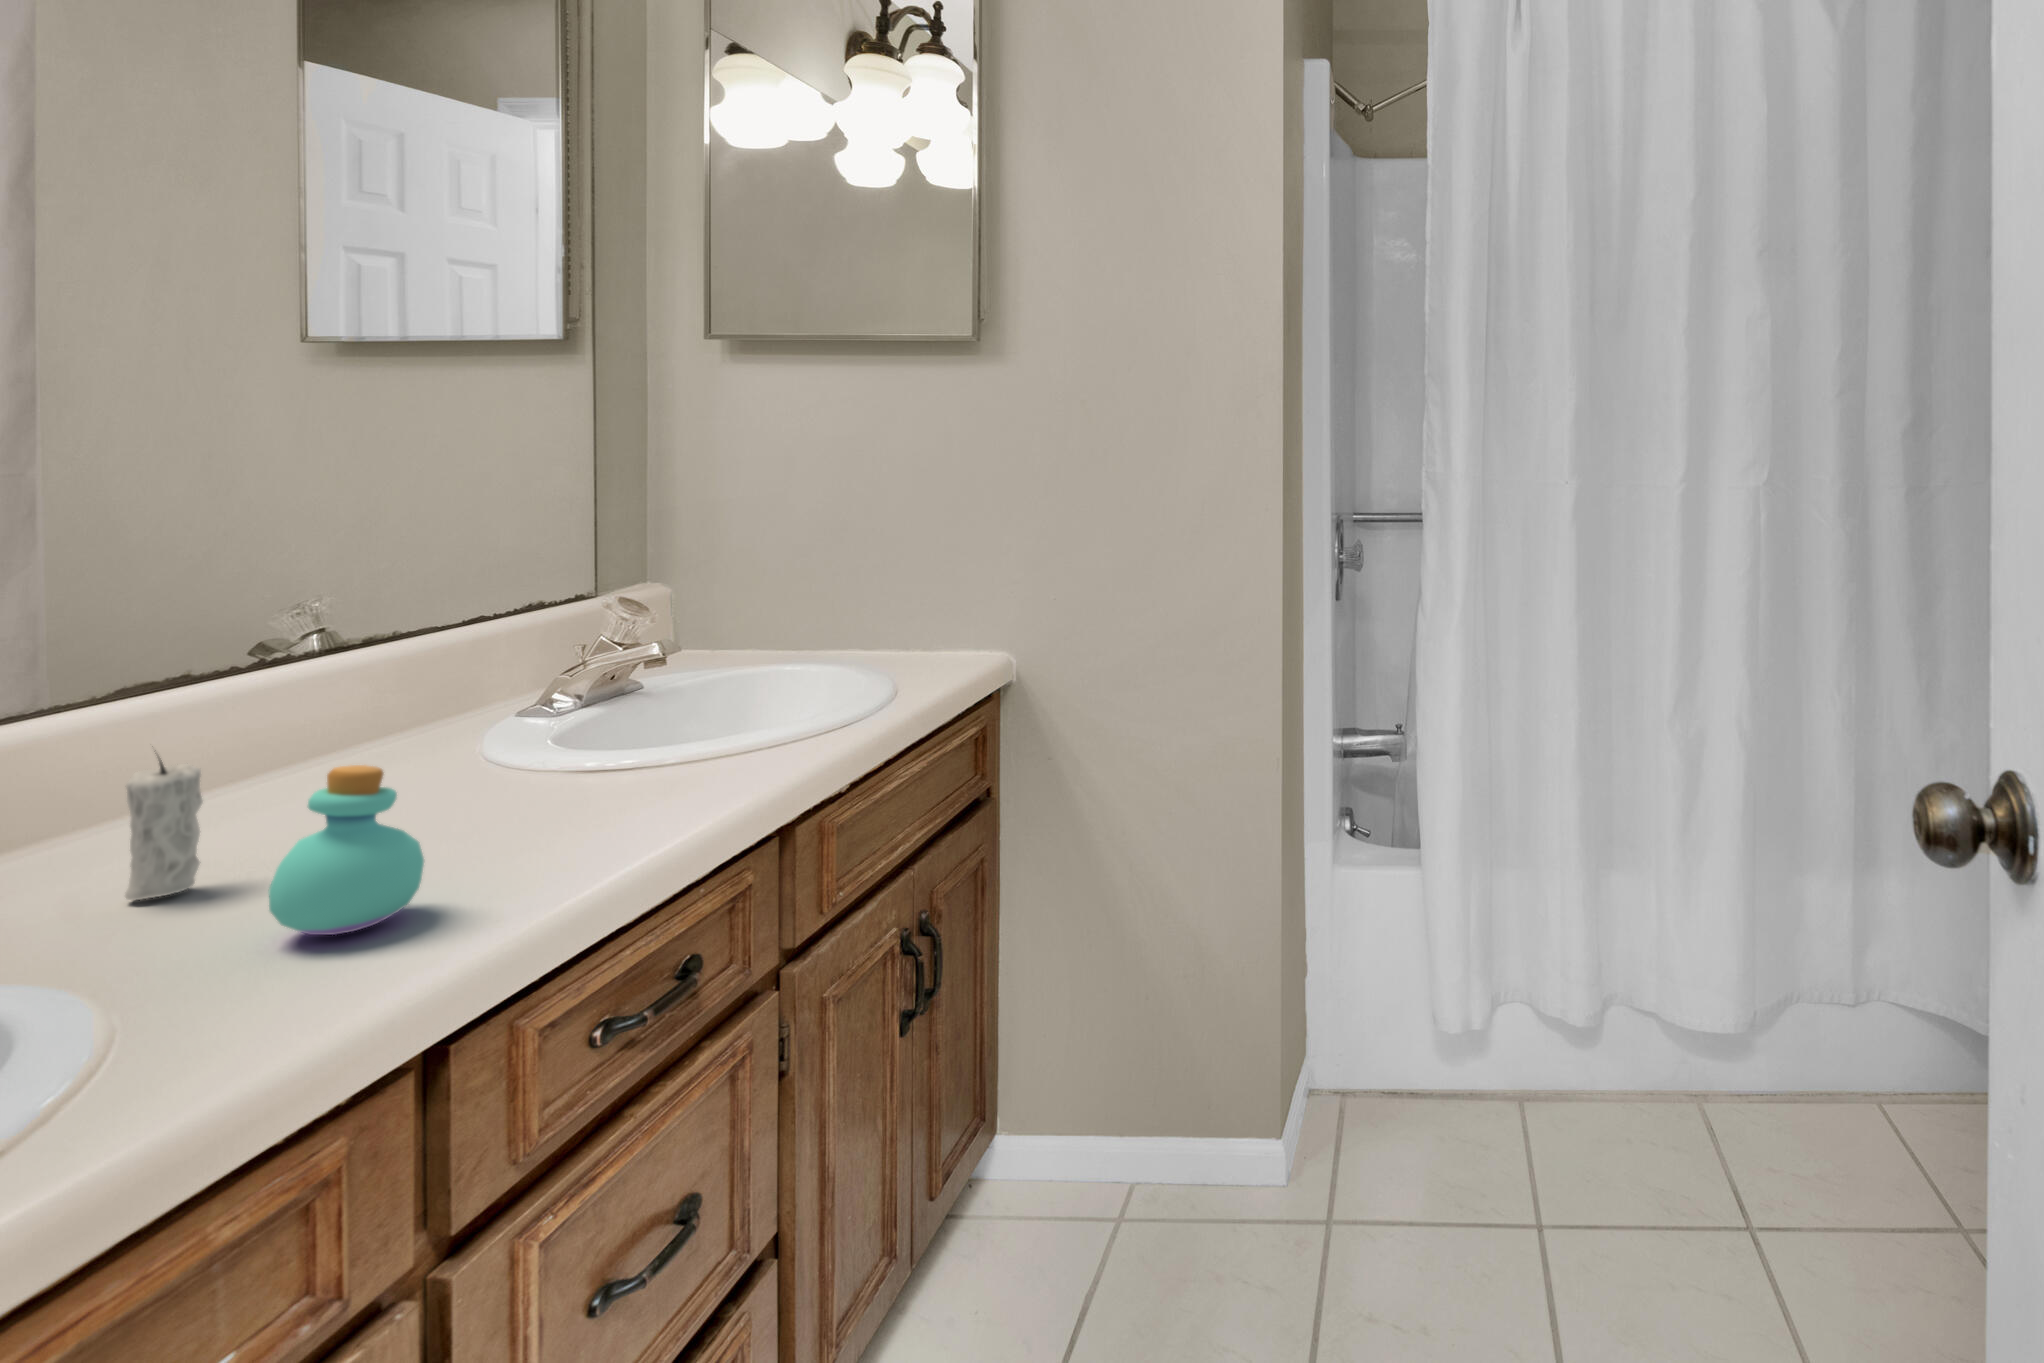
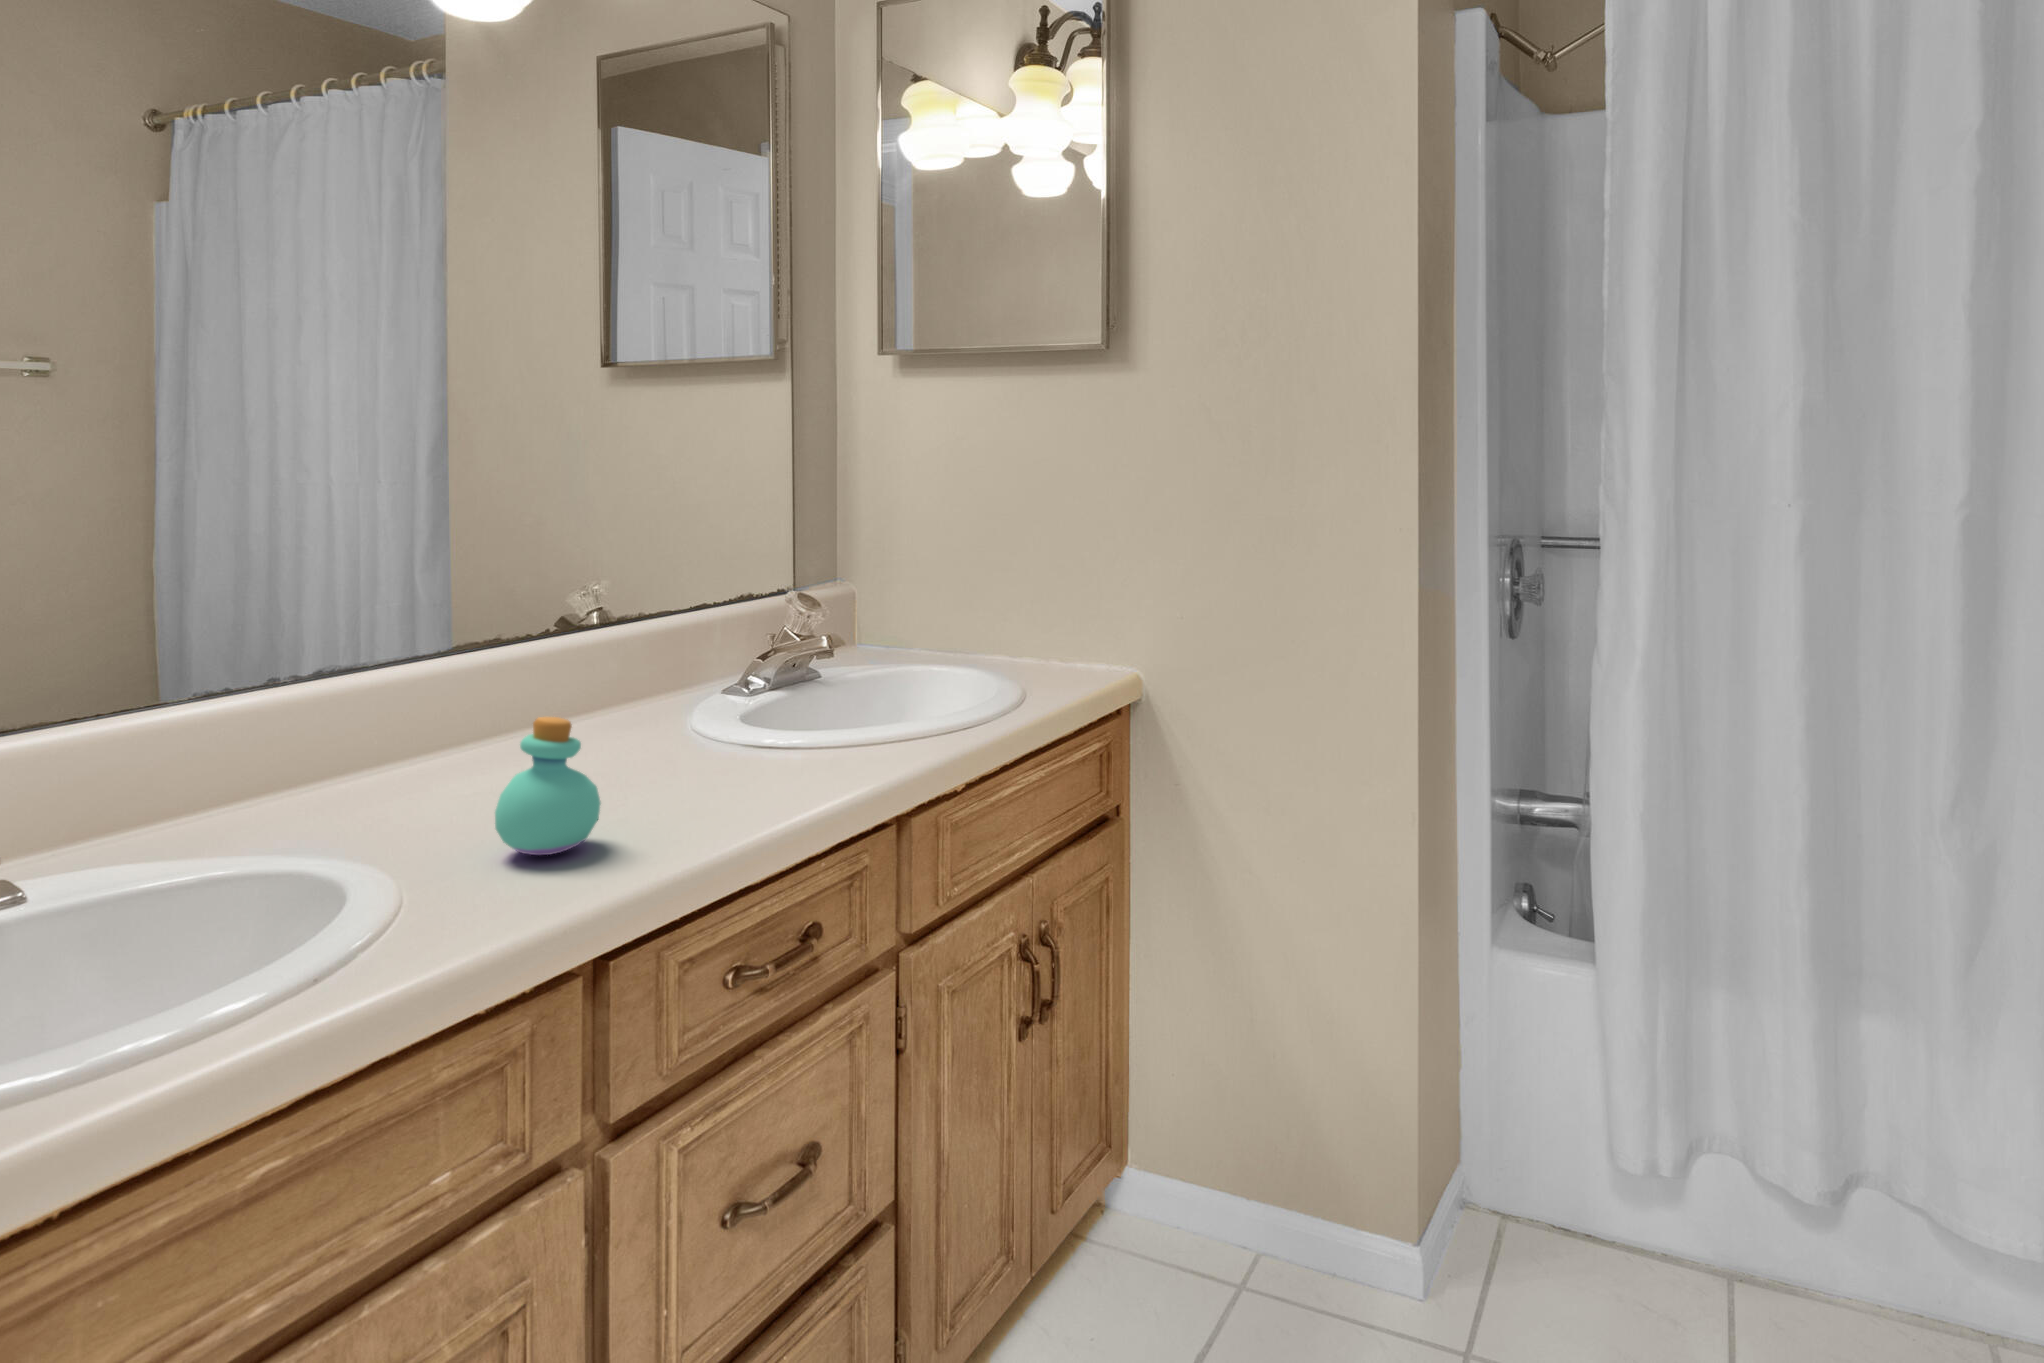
candle: present [125,757,203,900] -> none [424,687,472,810]

